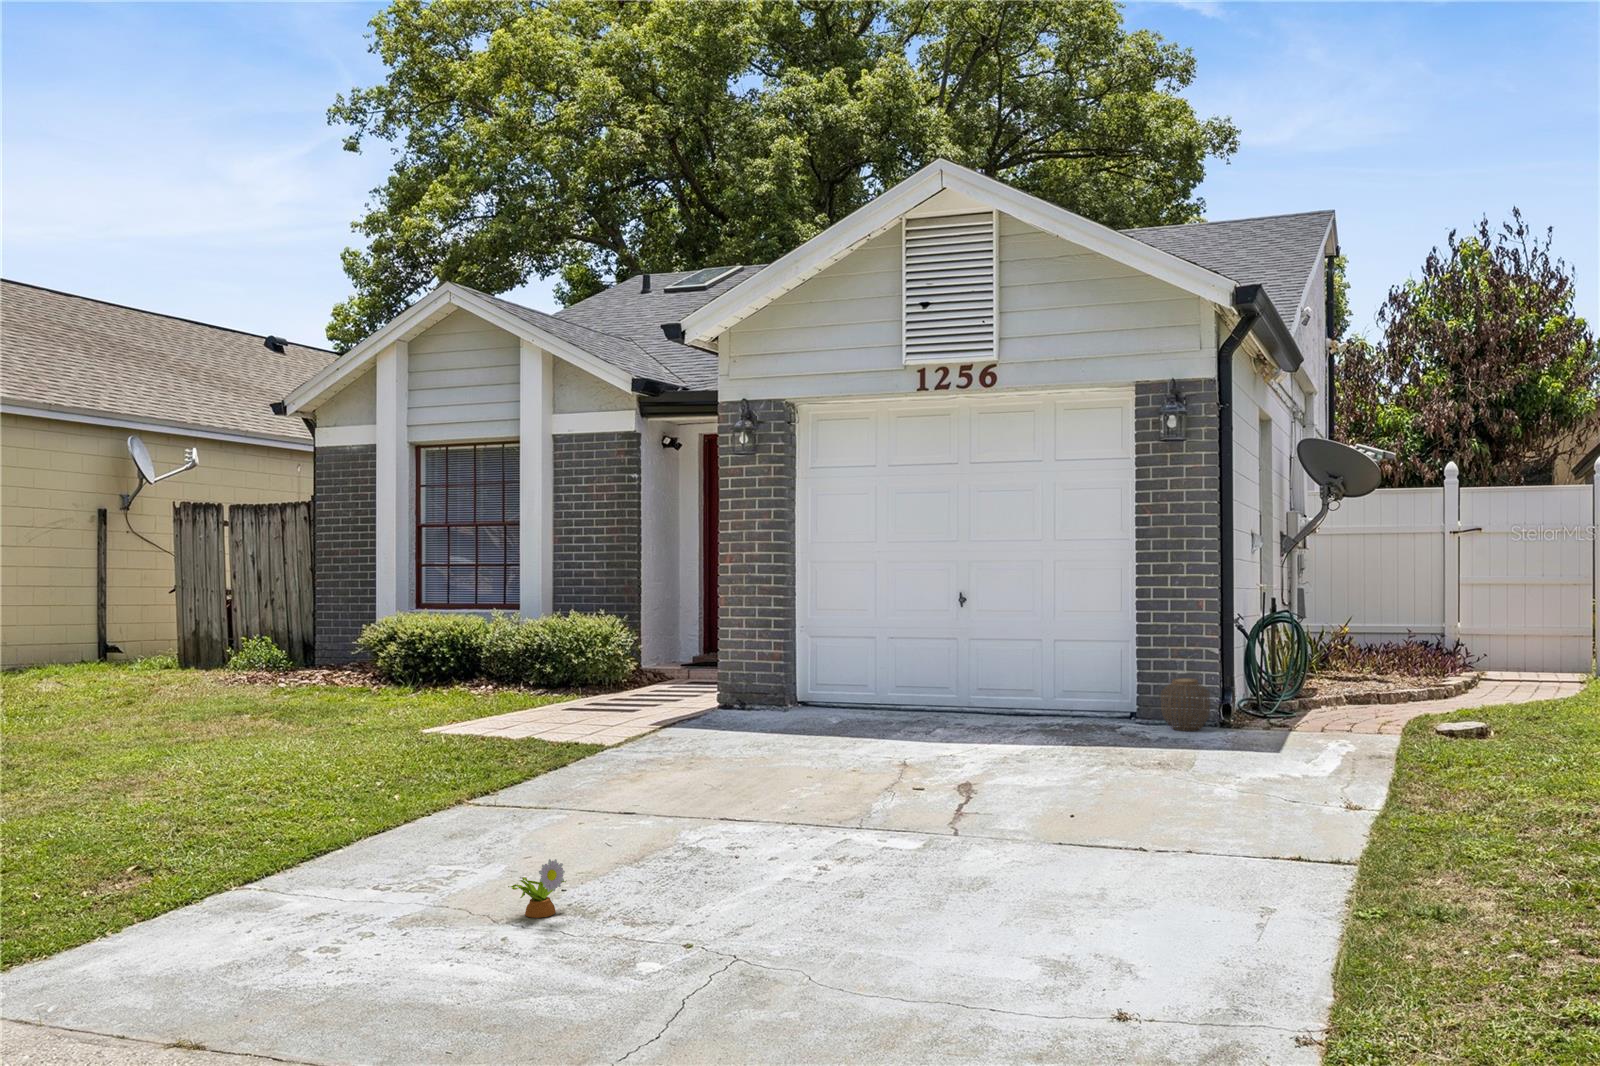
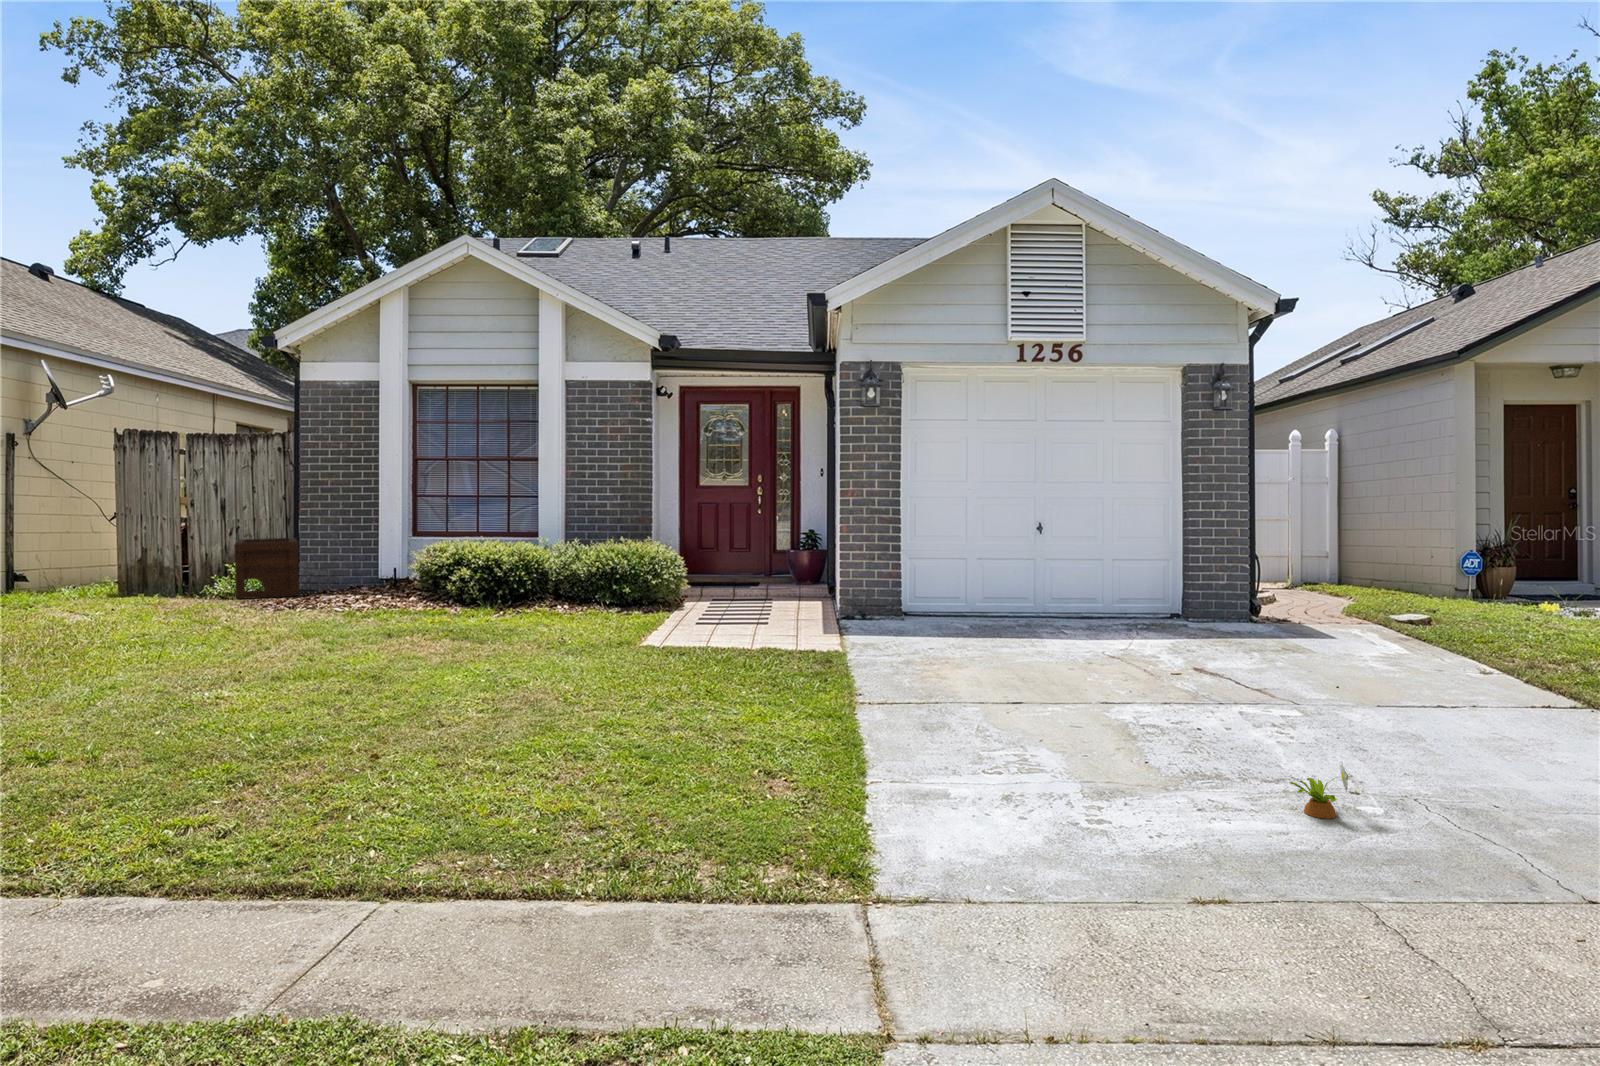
wooden crate: none [244,608,321,669] -> present [234,538,299,599]
woven basket: present [1161,678,1210,731] -> none [1205,585,1243,623]

